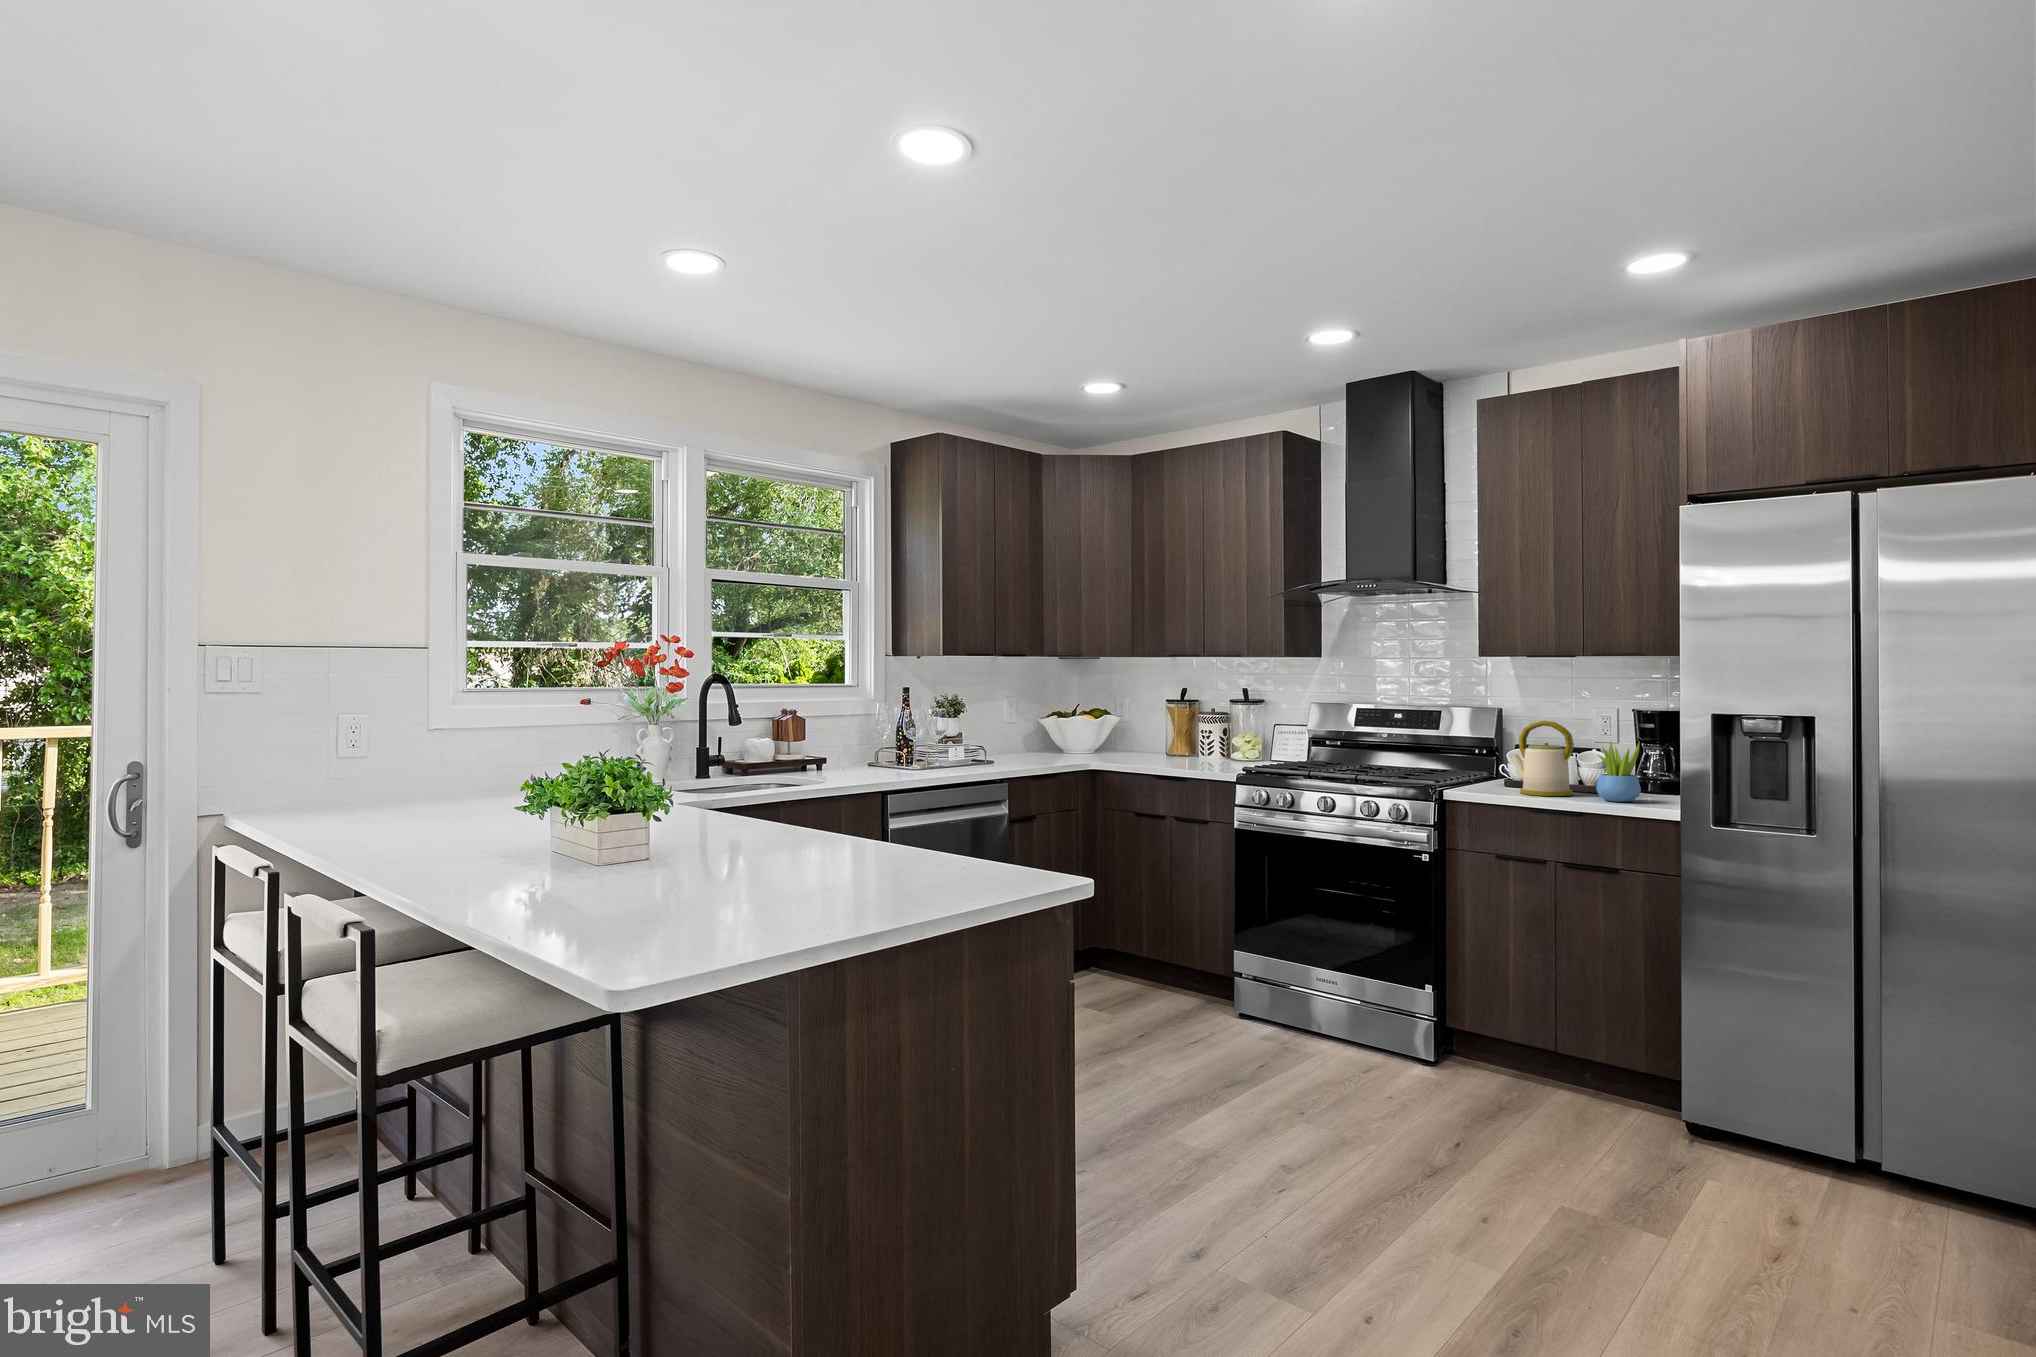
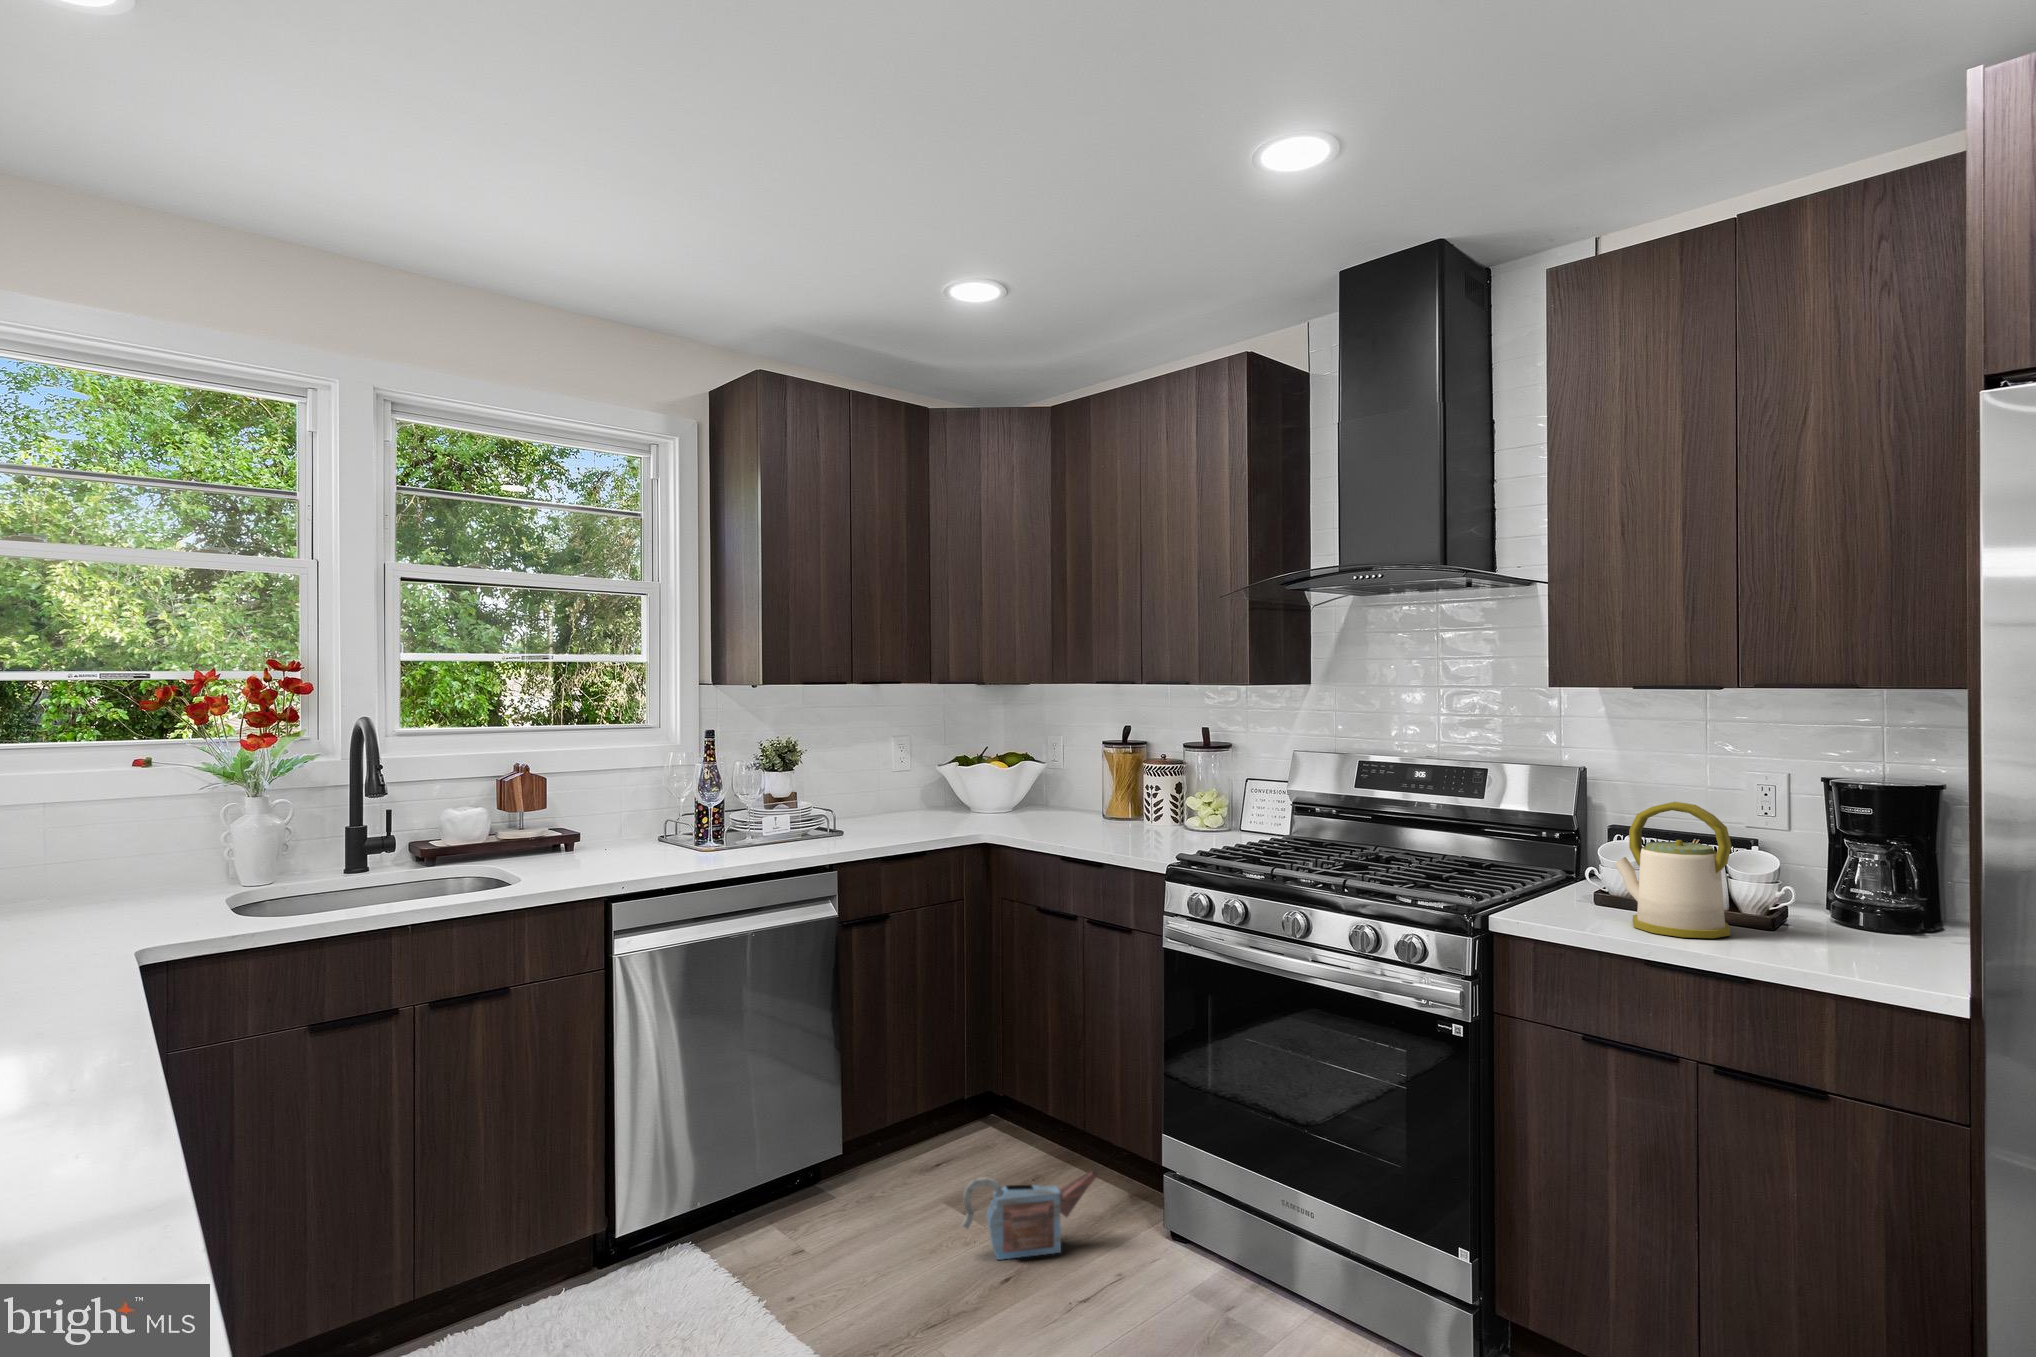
succulent plant: present [1596,741,1641,802] -> none [1781,847,1872,961]
watering can: none [1105,970,1191,1025] -> present [962,1171,1098,1260]

